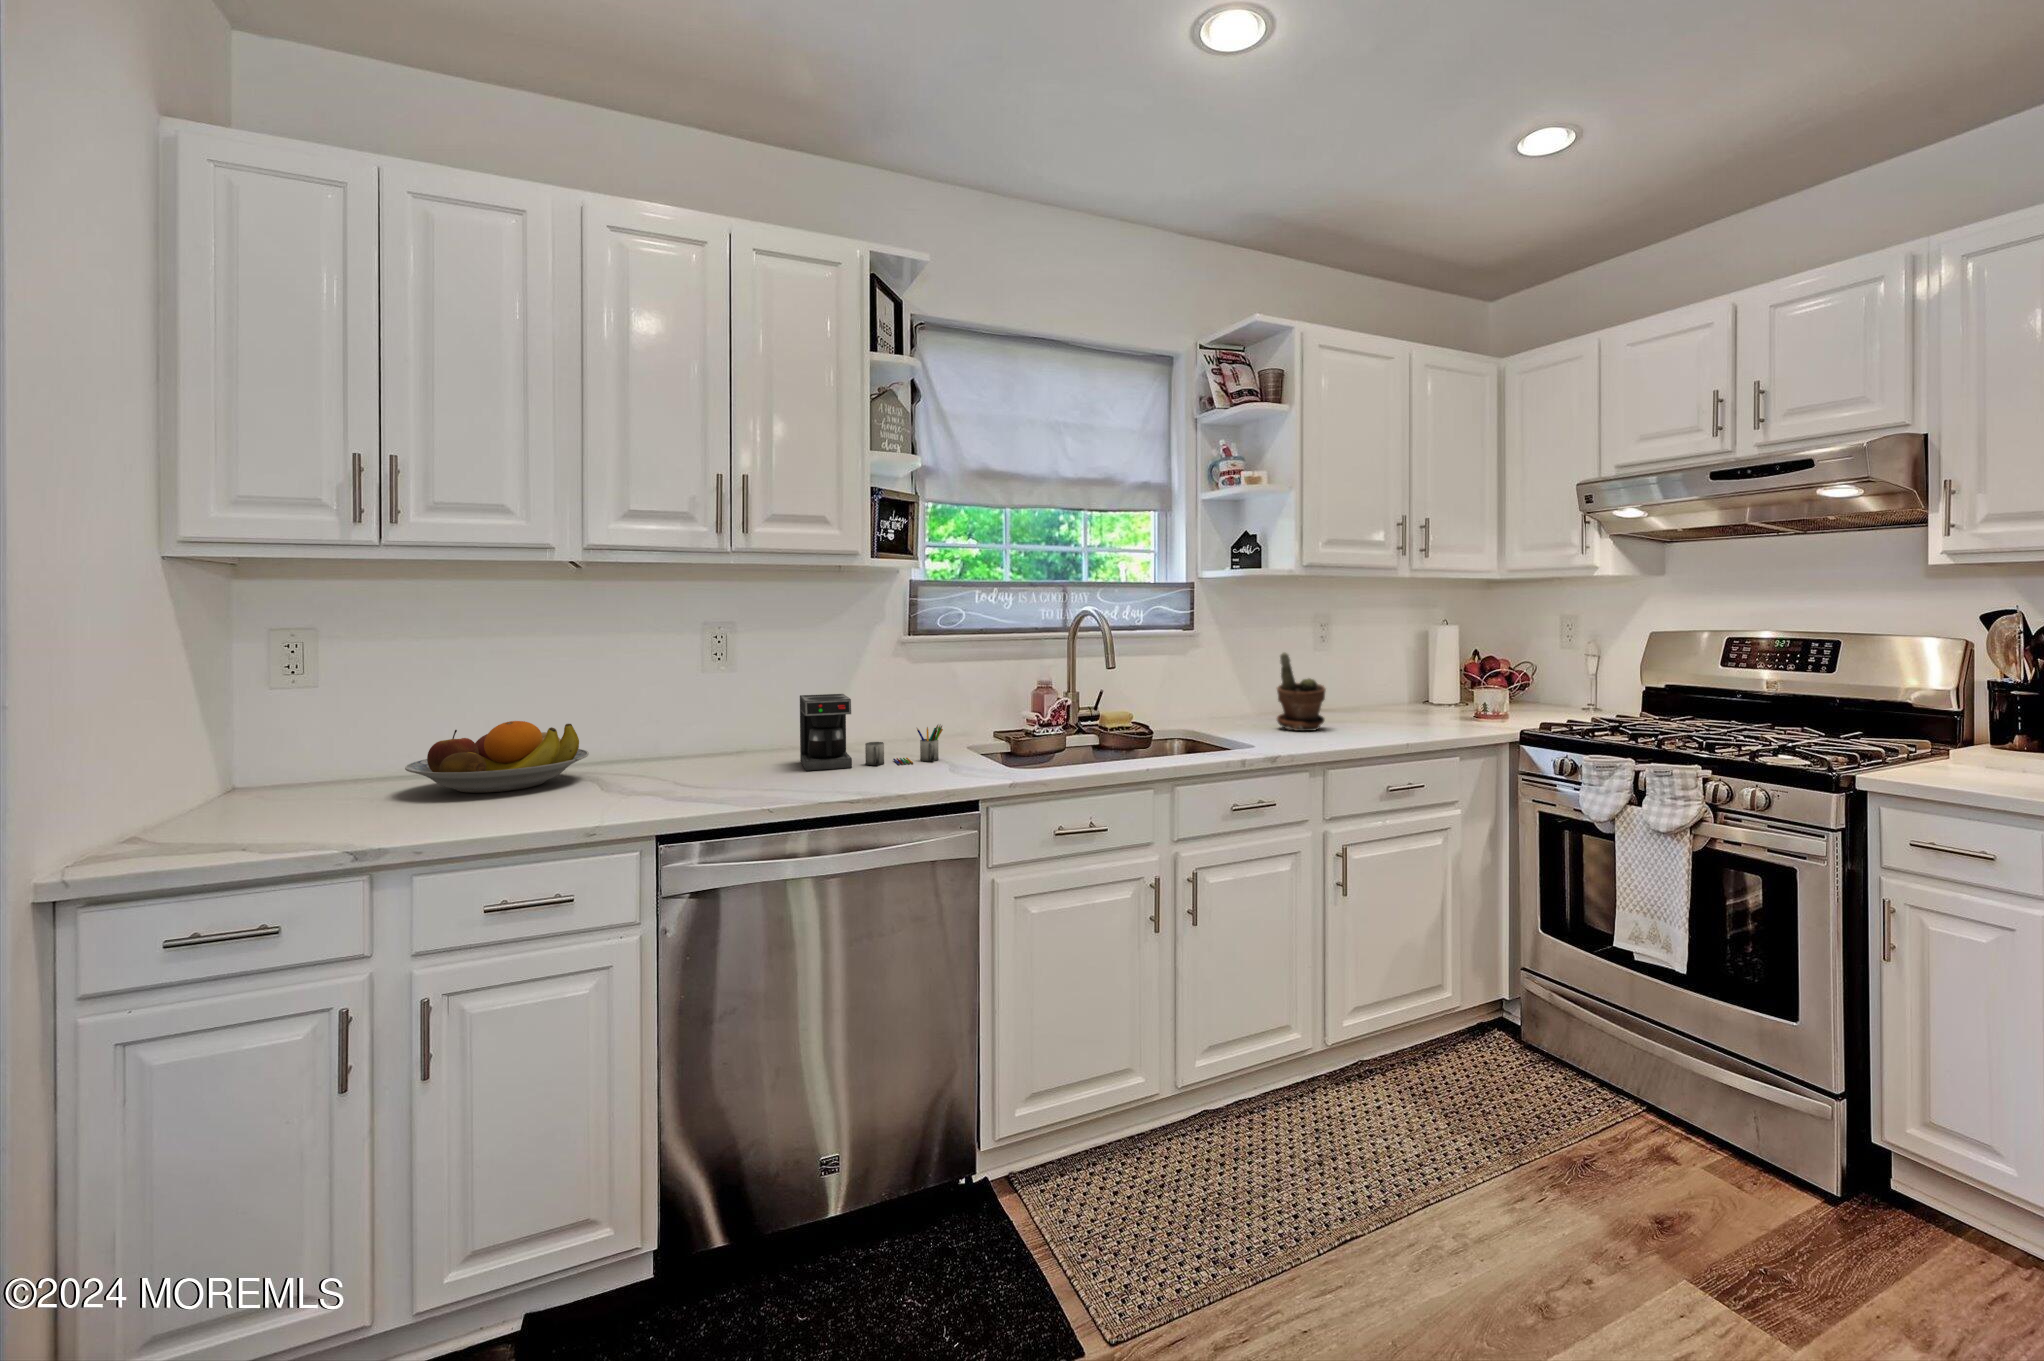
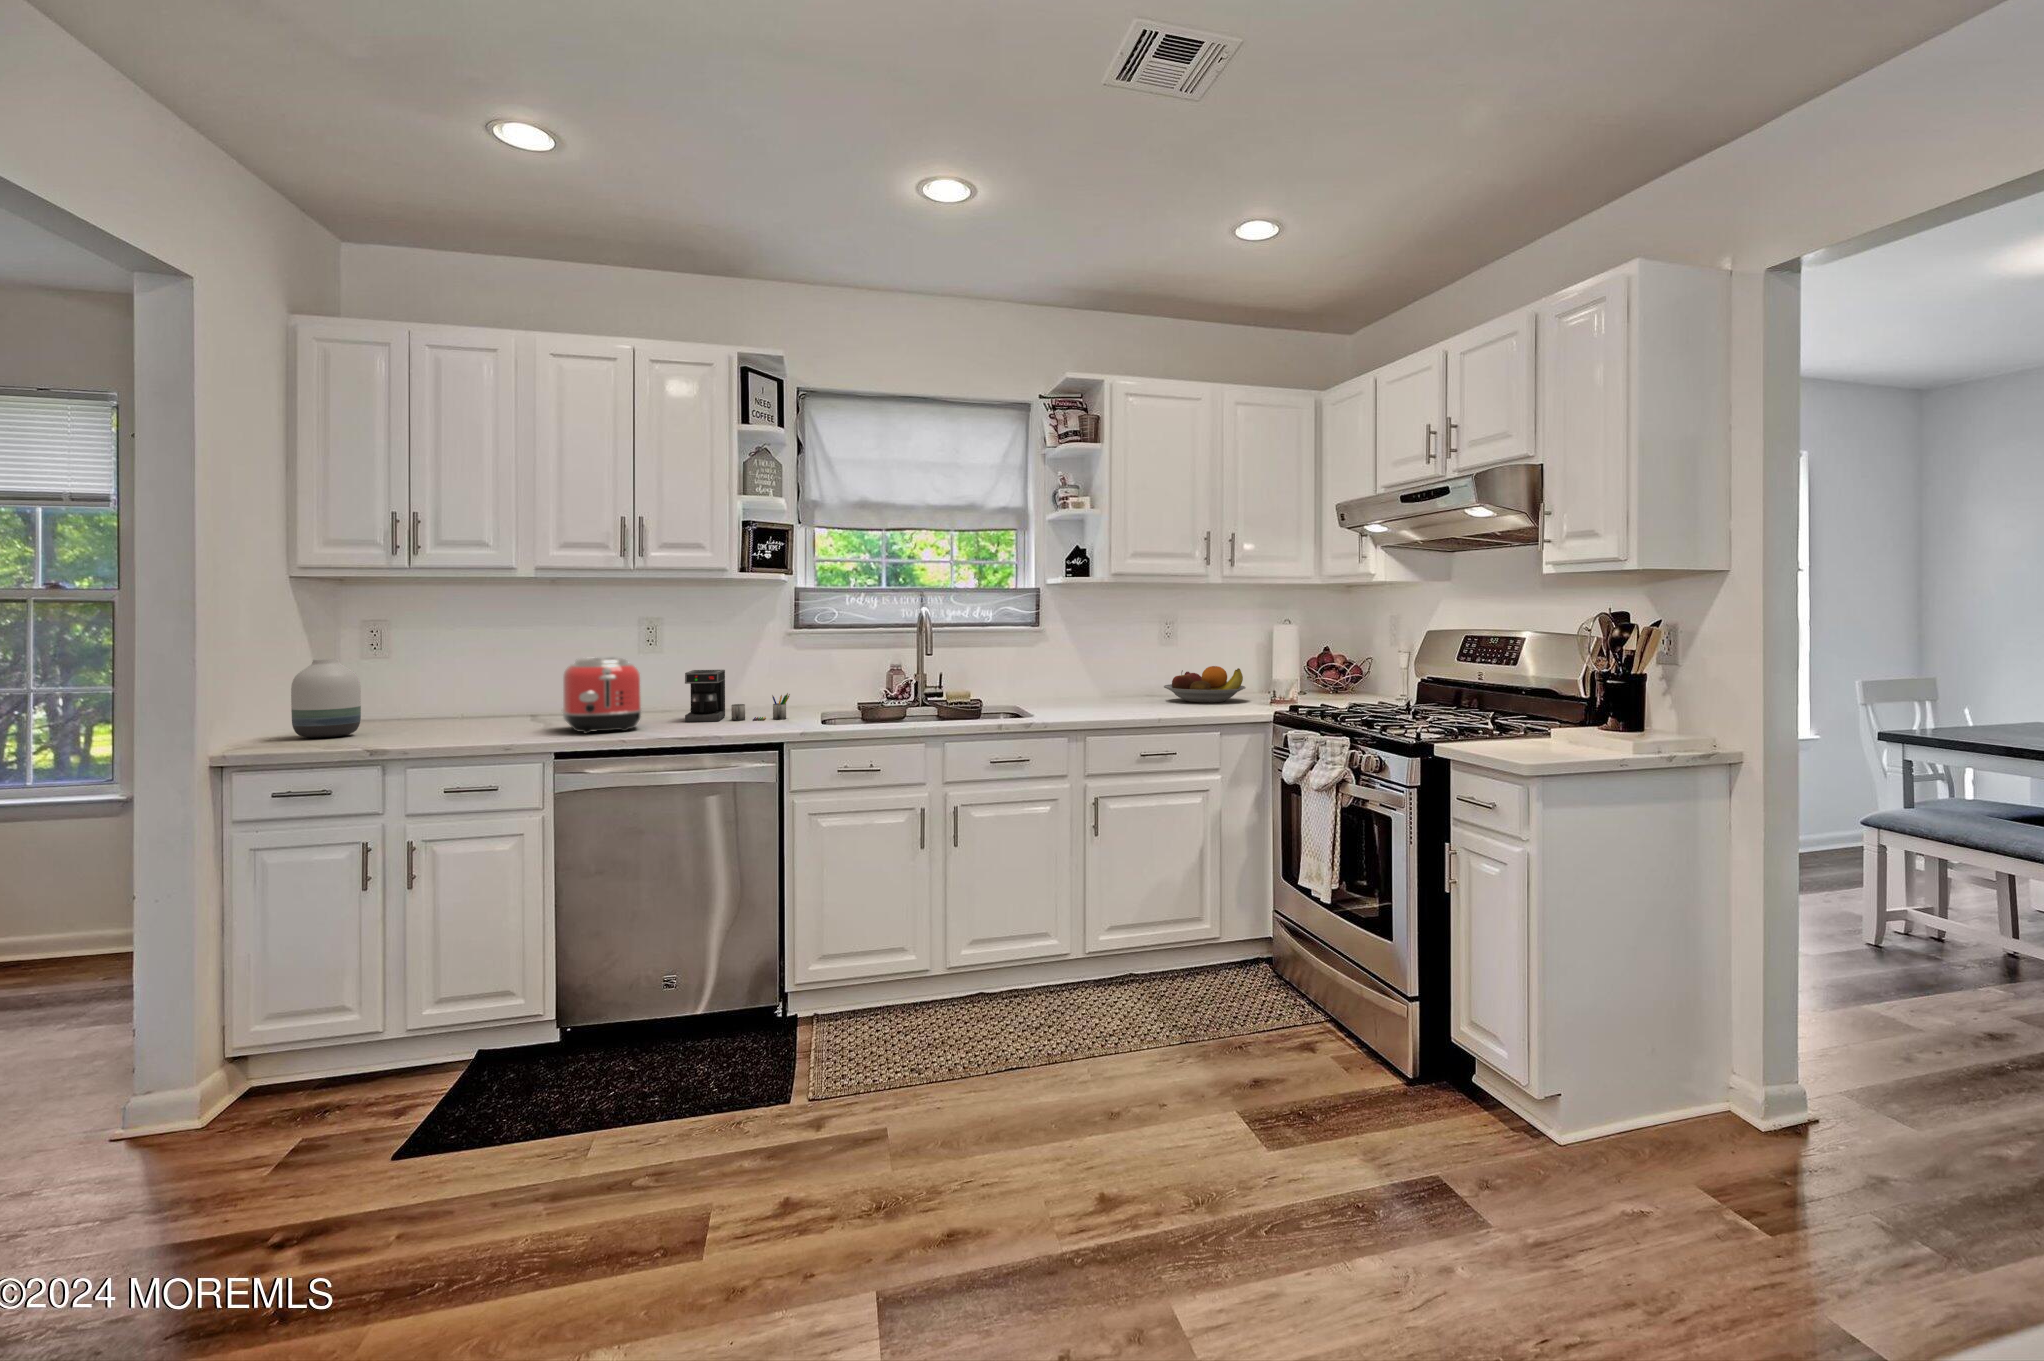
potted plant: present [1277,652,1326,731] -> none [1083,645,1123,709]
toaster: none [639,682,768,801] -> present [562,657,642,734]
vase: none [181,695,304,828] -> present [291,659,361,738]
fruit bowl: present [405,721,589,793] -> present [1164,666,1246,703]

